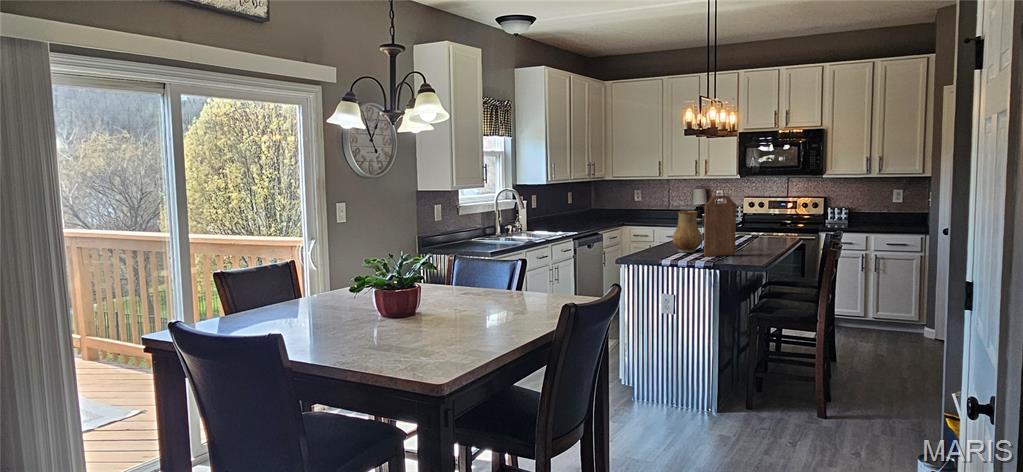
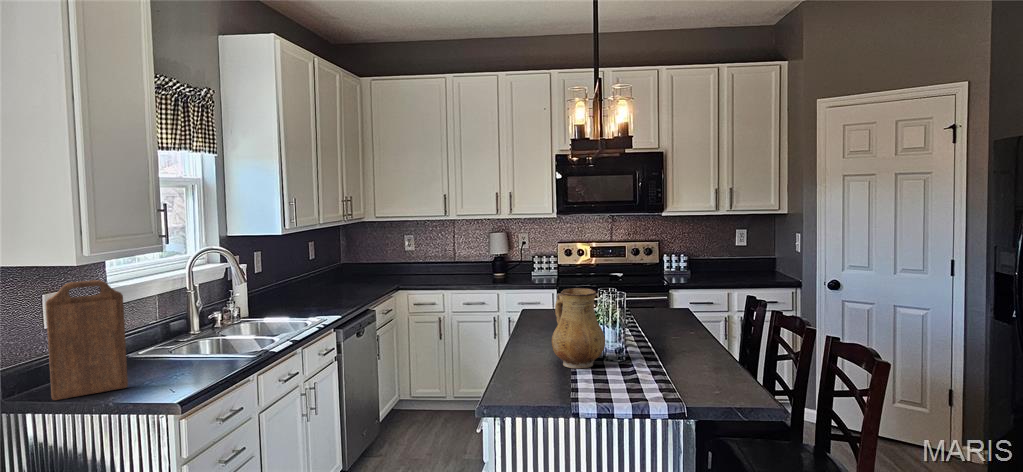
cutting board: present [704,195,736,256] -> present [46,280,128,400]

